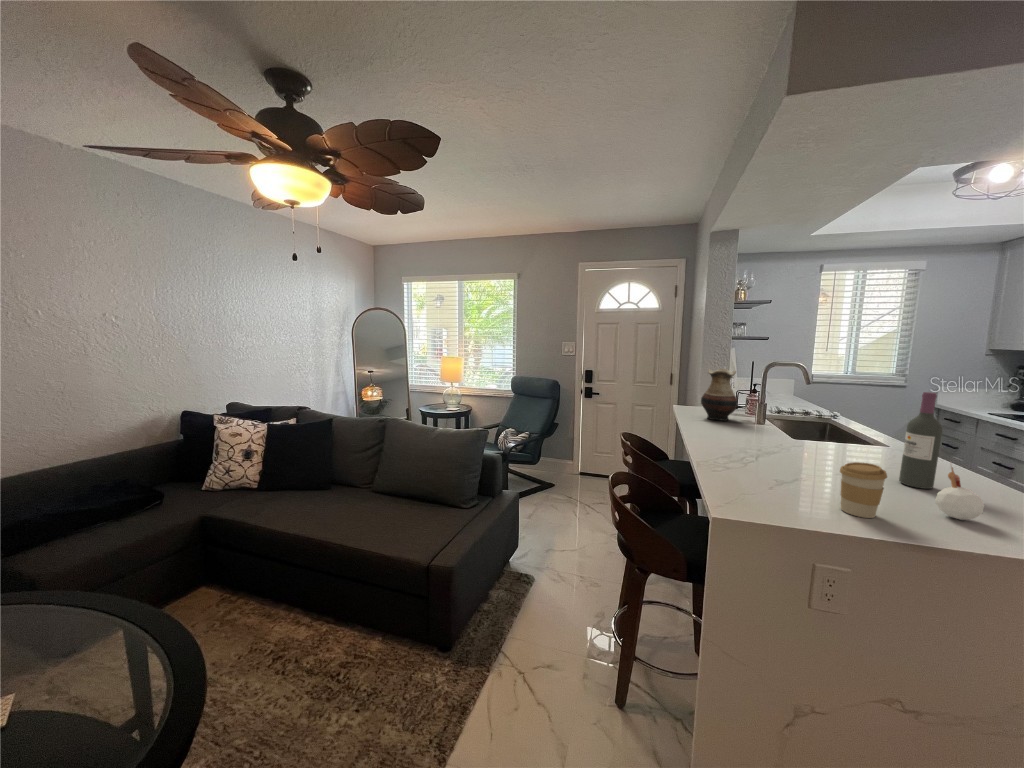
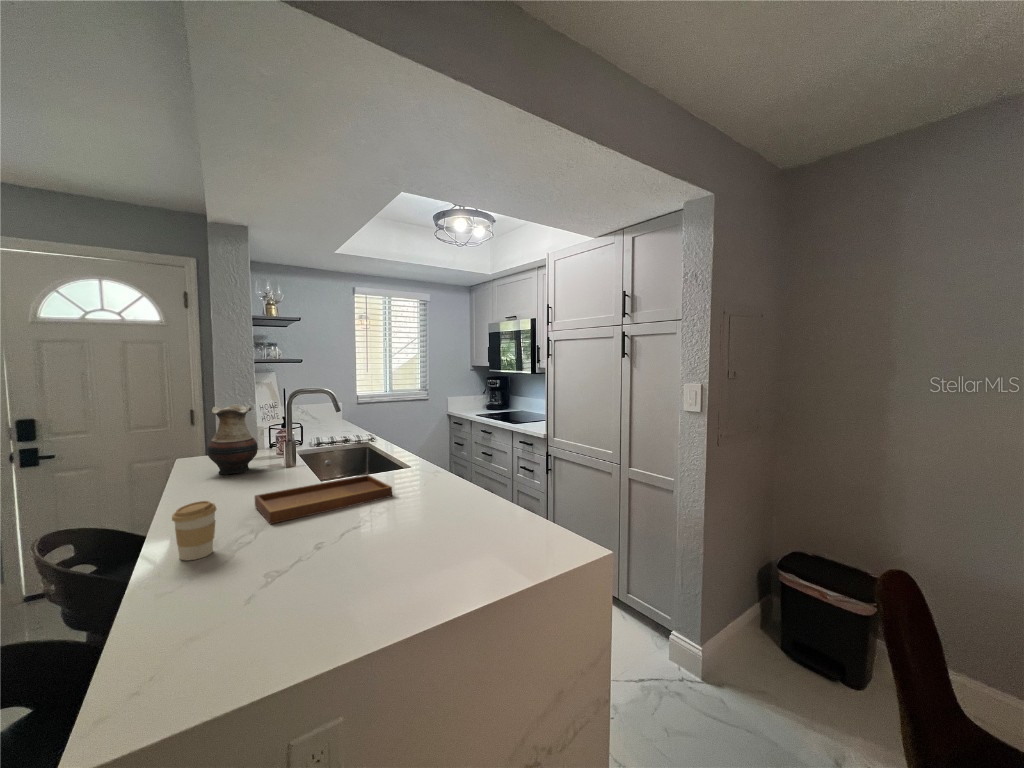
wine bottle: present [899,392,942,489] -> none [391,421,416,518]
tray: none [750,420,893,468] -> present [255,460,392,524]
coffee cup: present [840,462,887,518] -> present [172,501,216,560]
candle: present [935,466,984,520] -> none [406,492,438,549]

